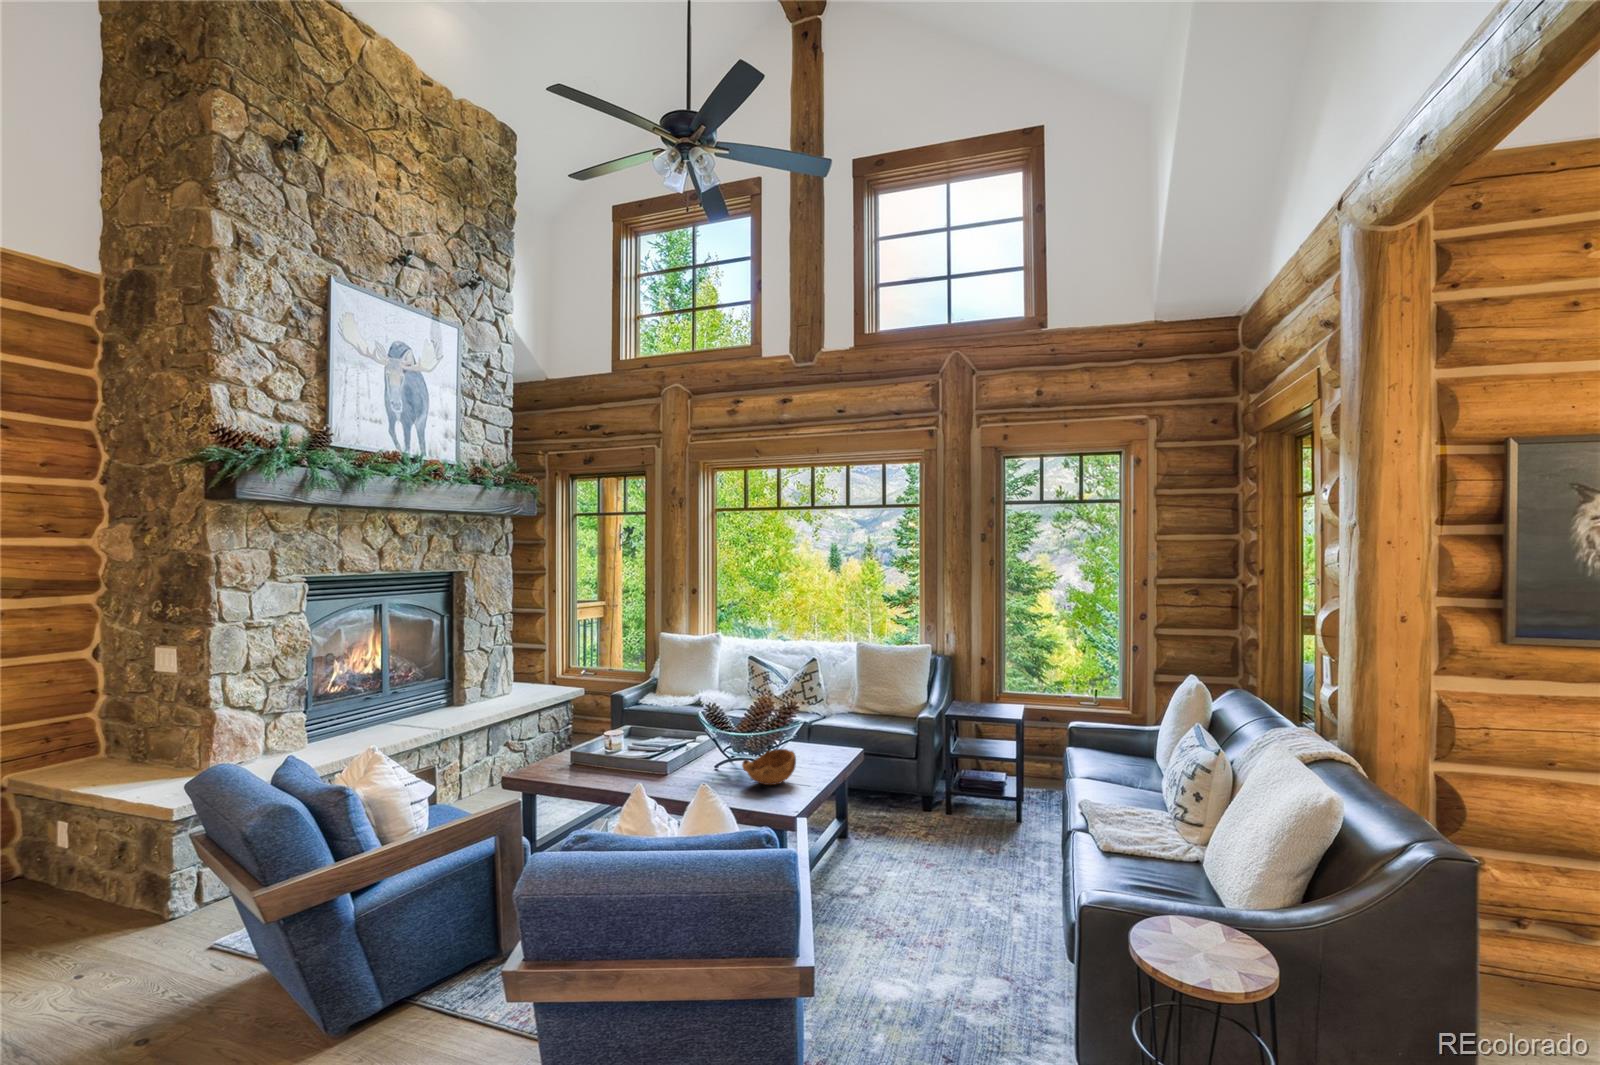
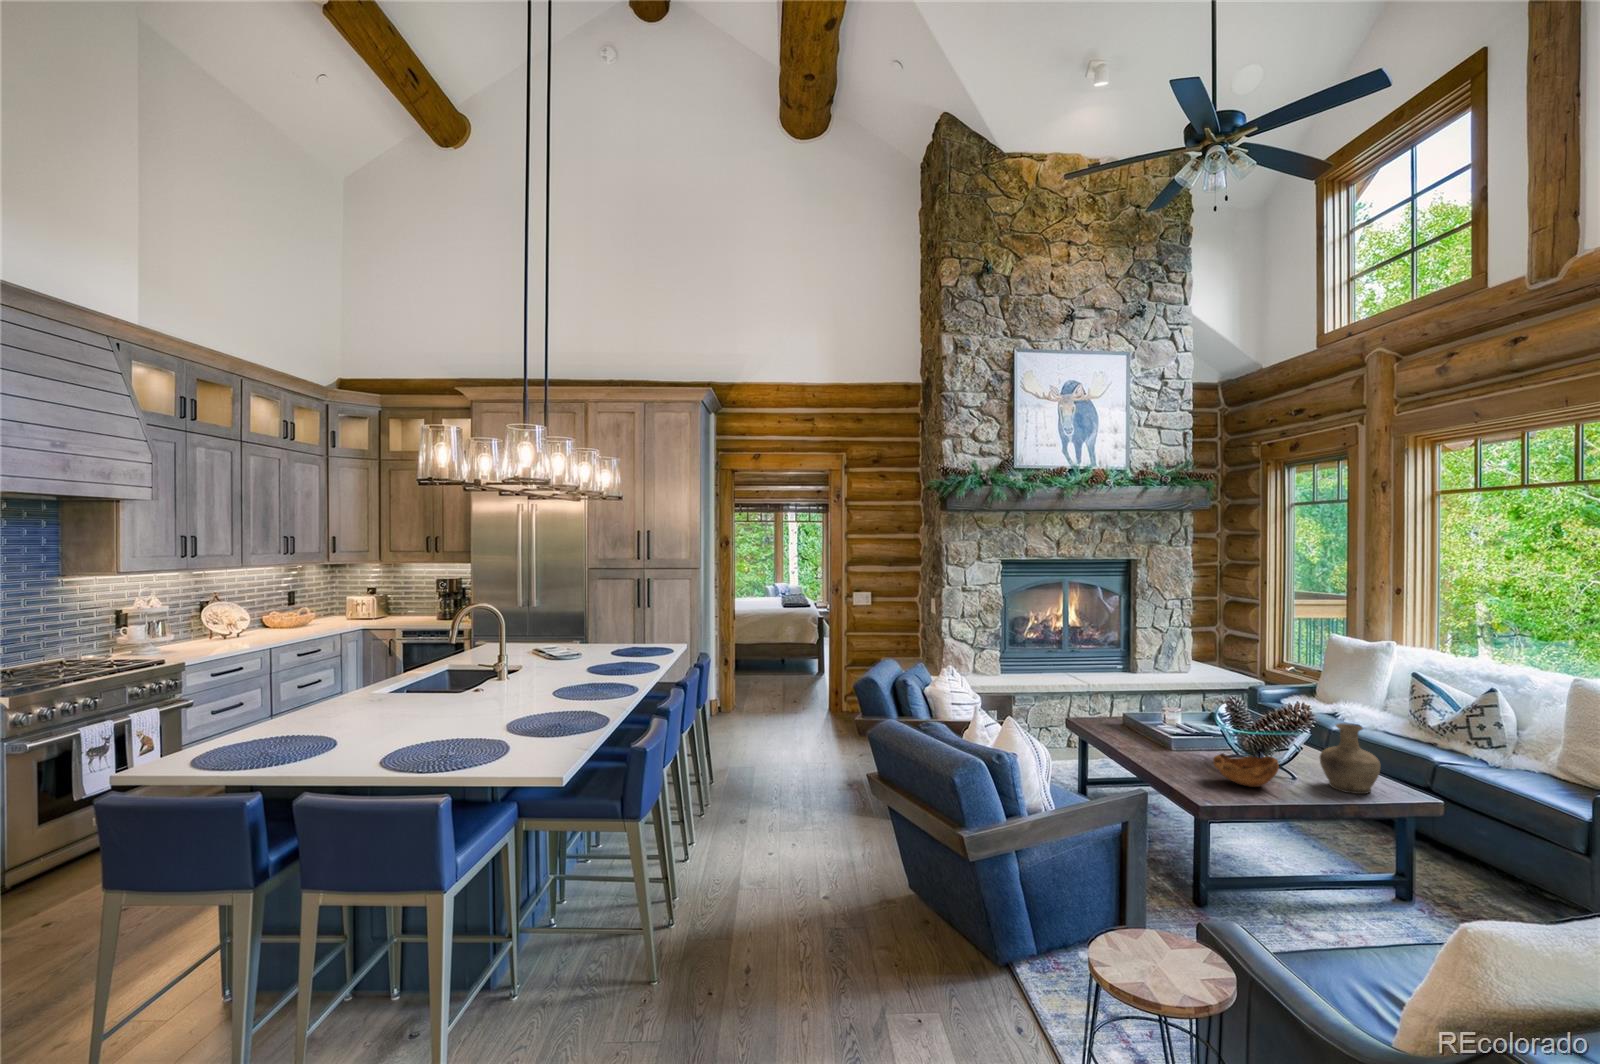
vase: none [795,702,838,764] -> present [1320,723,1380,794]

